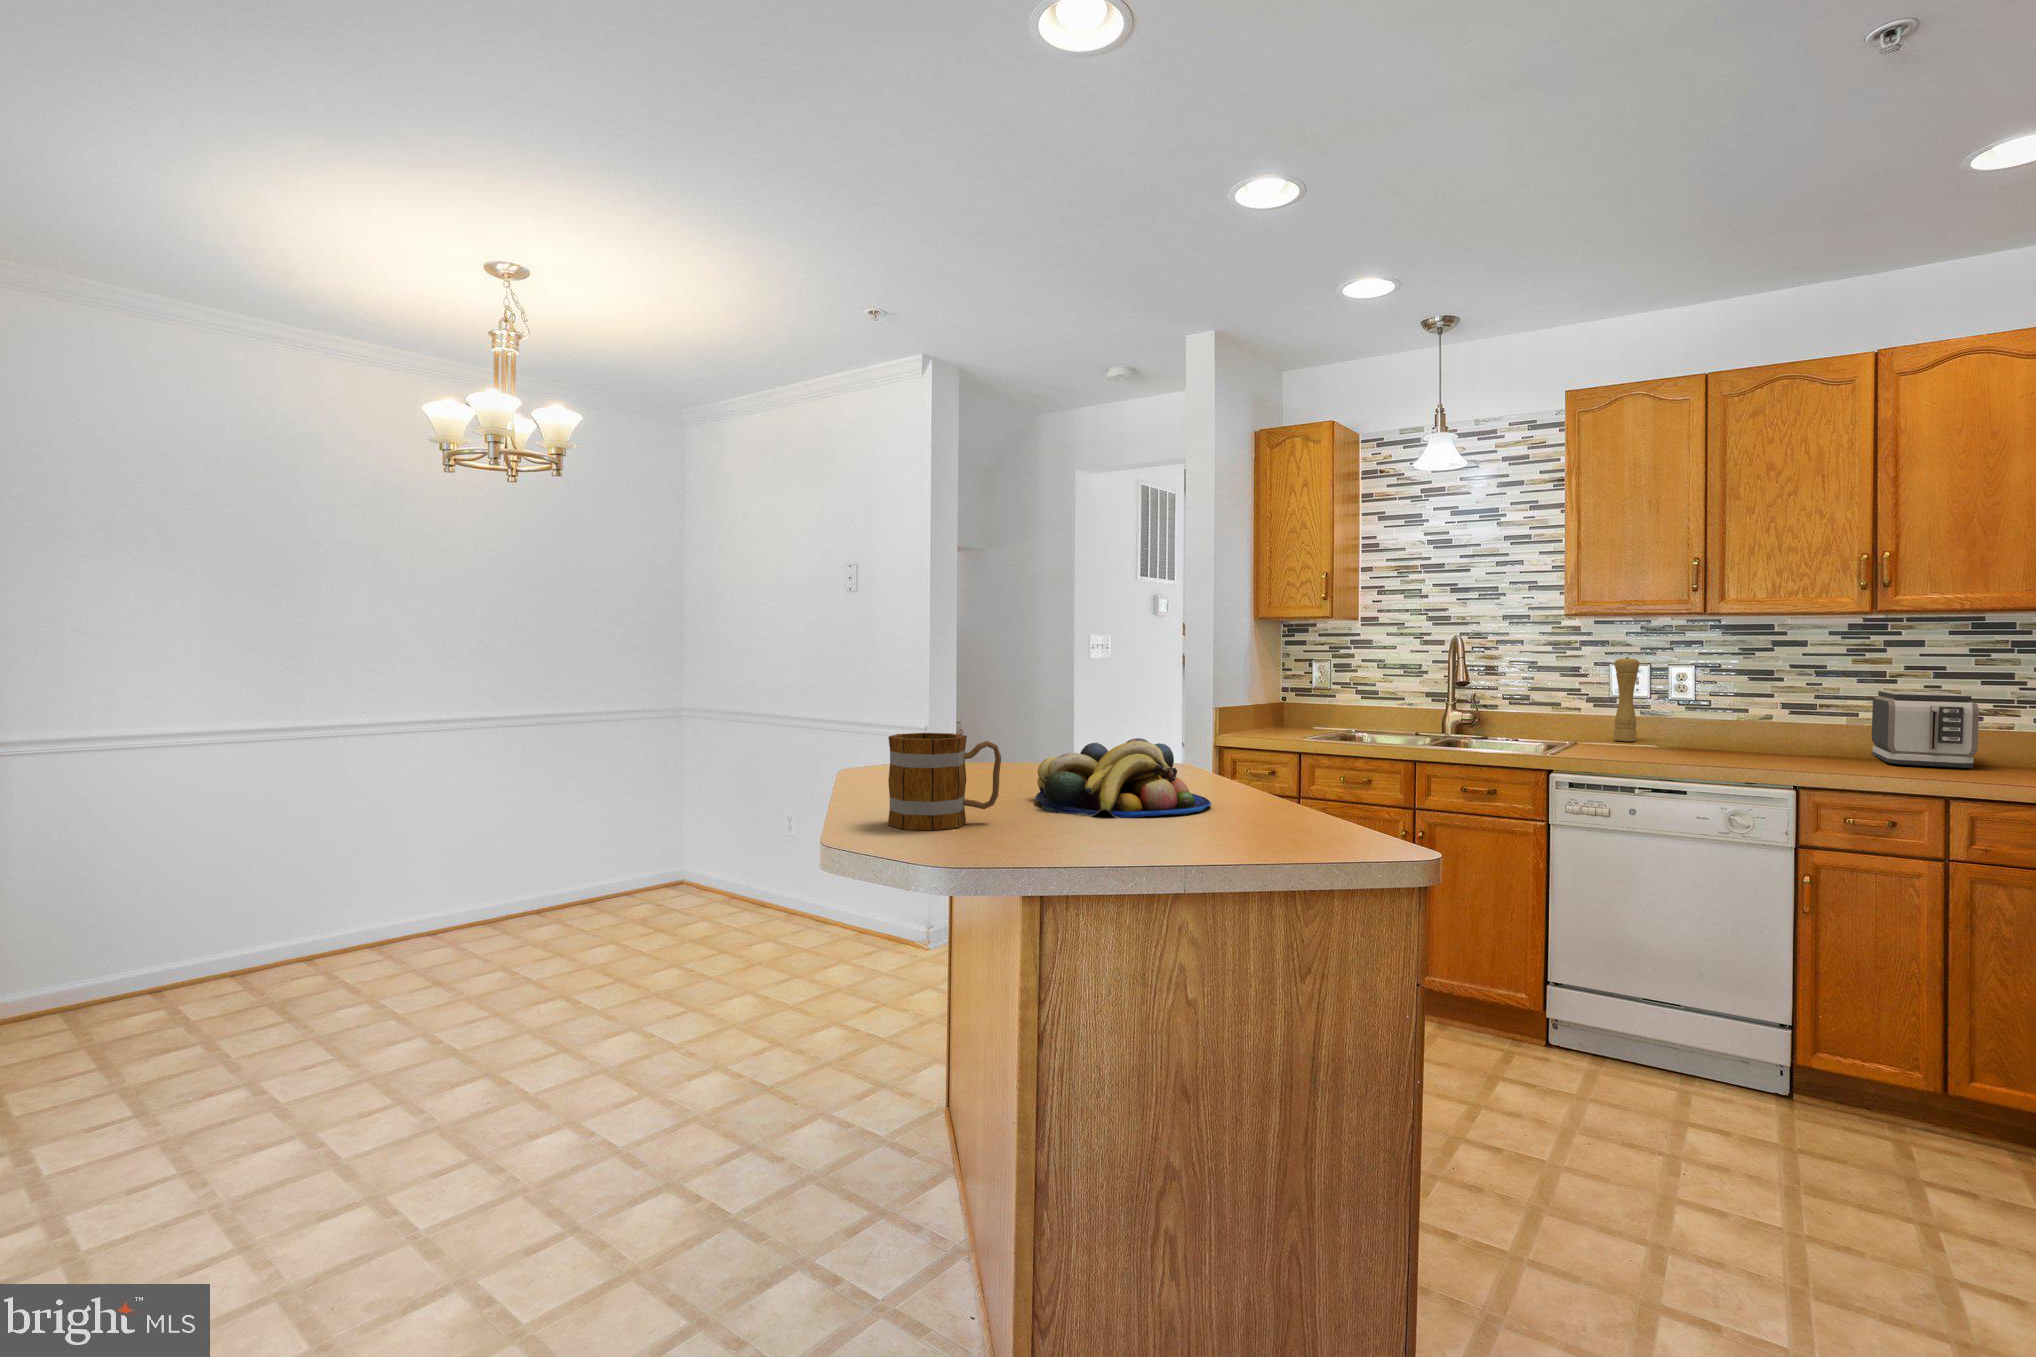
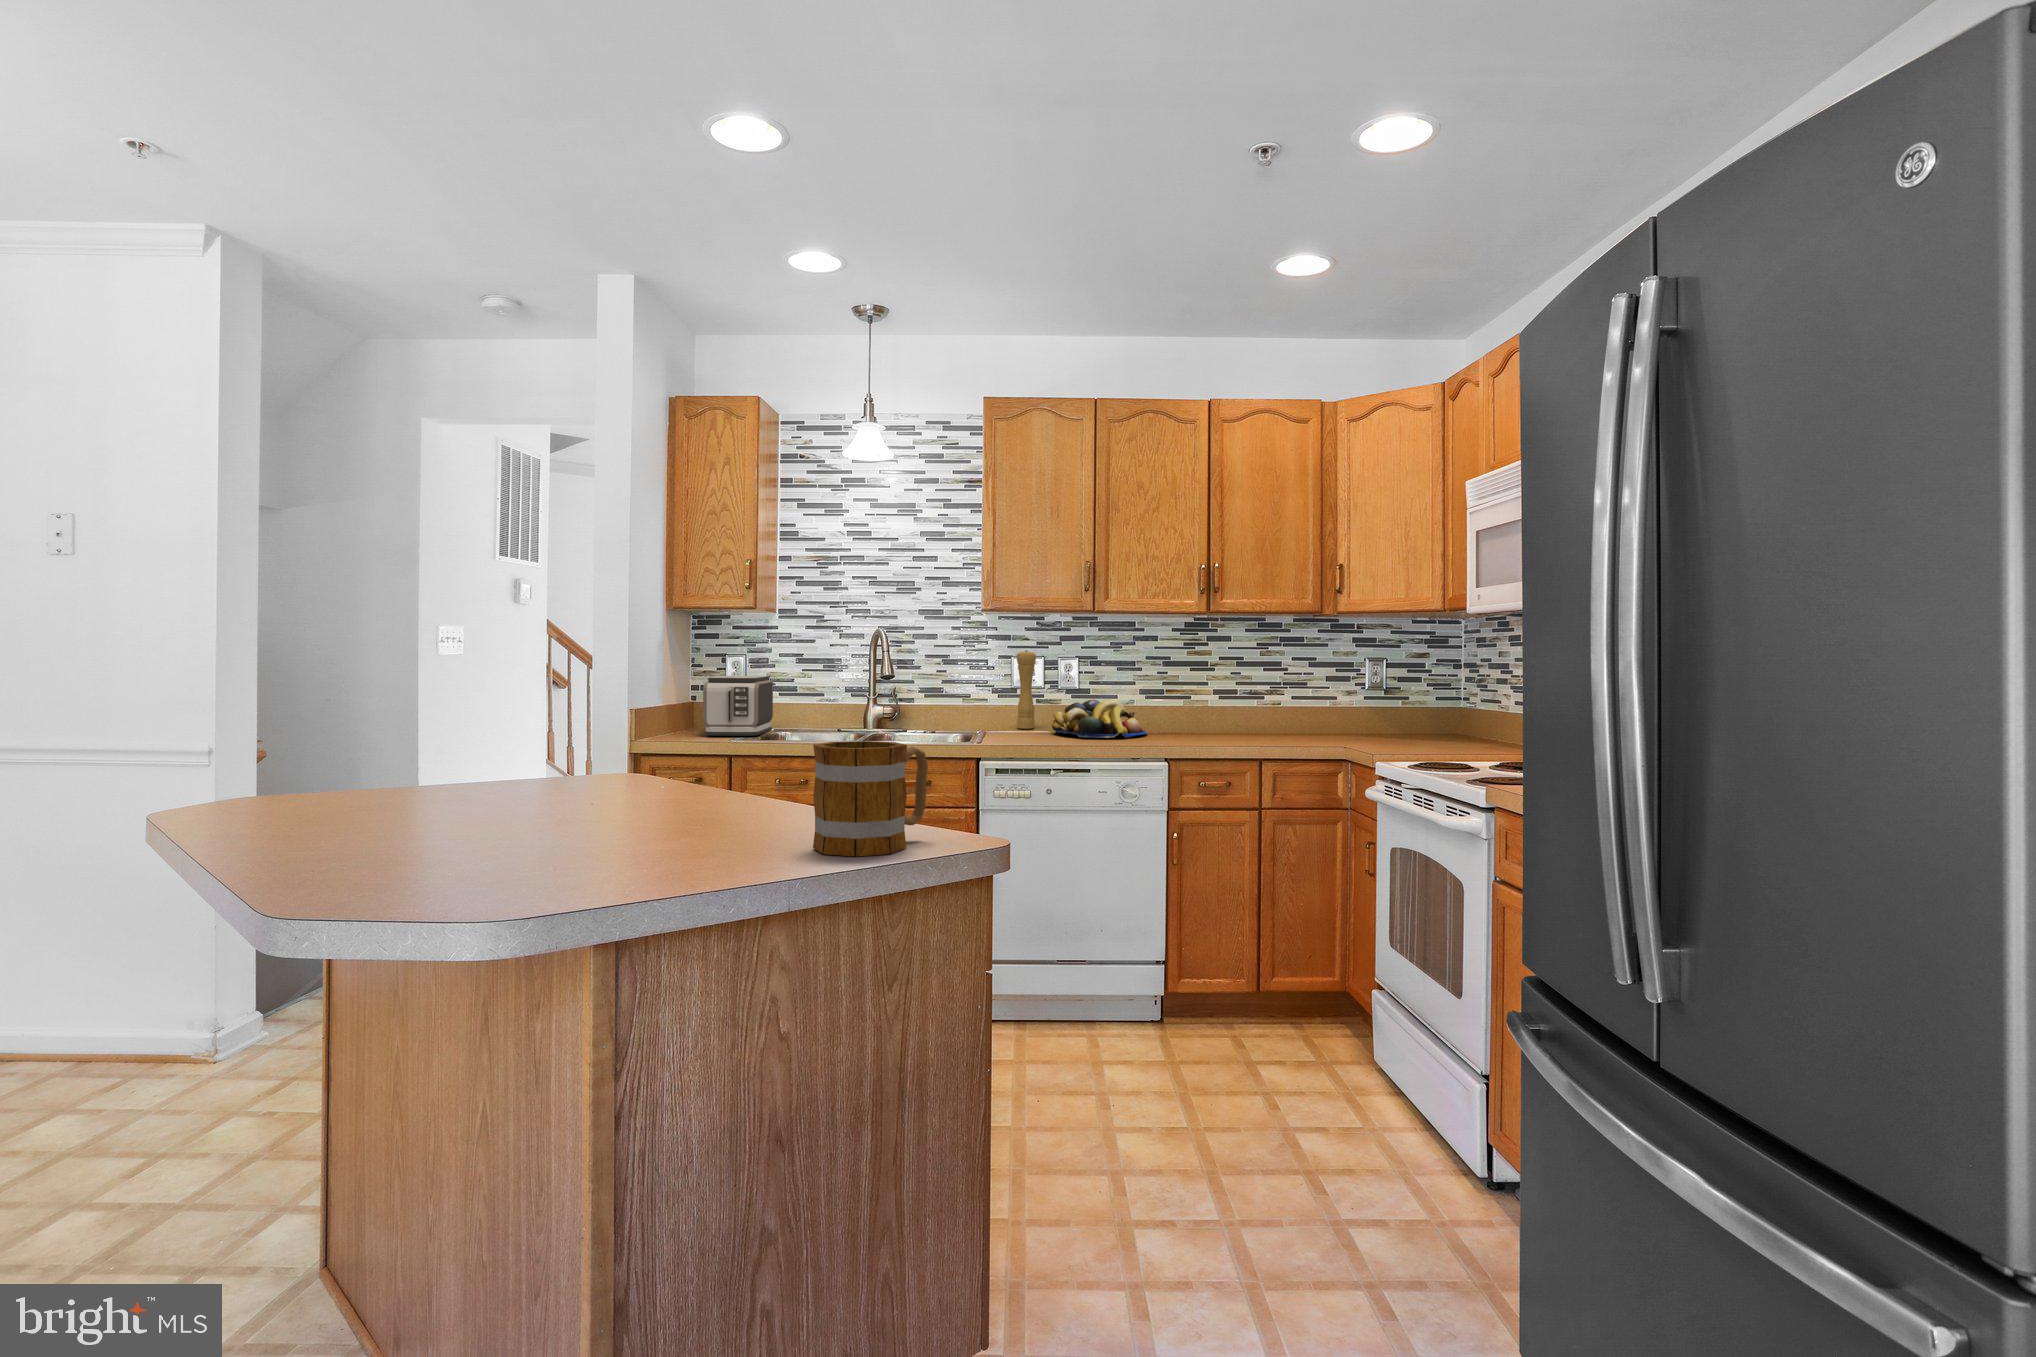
toaster: present [1872,691,1979,768] -> present [703,676,773,736]
mug: present [888,733,1001,831] -> present [813,741,928,857]
fruit bowl: present [1036,738,1211,818] -> present [1052,700,1147,738]

